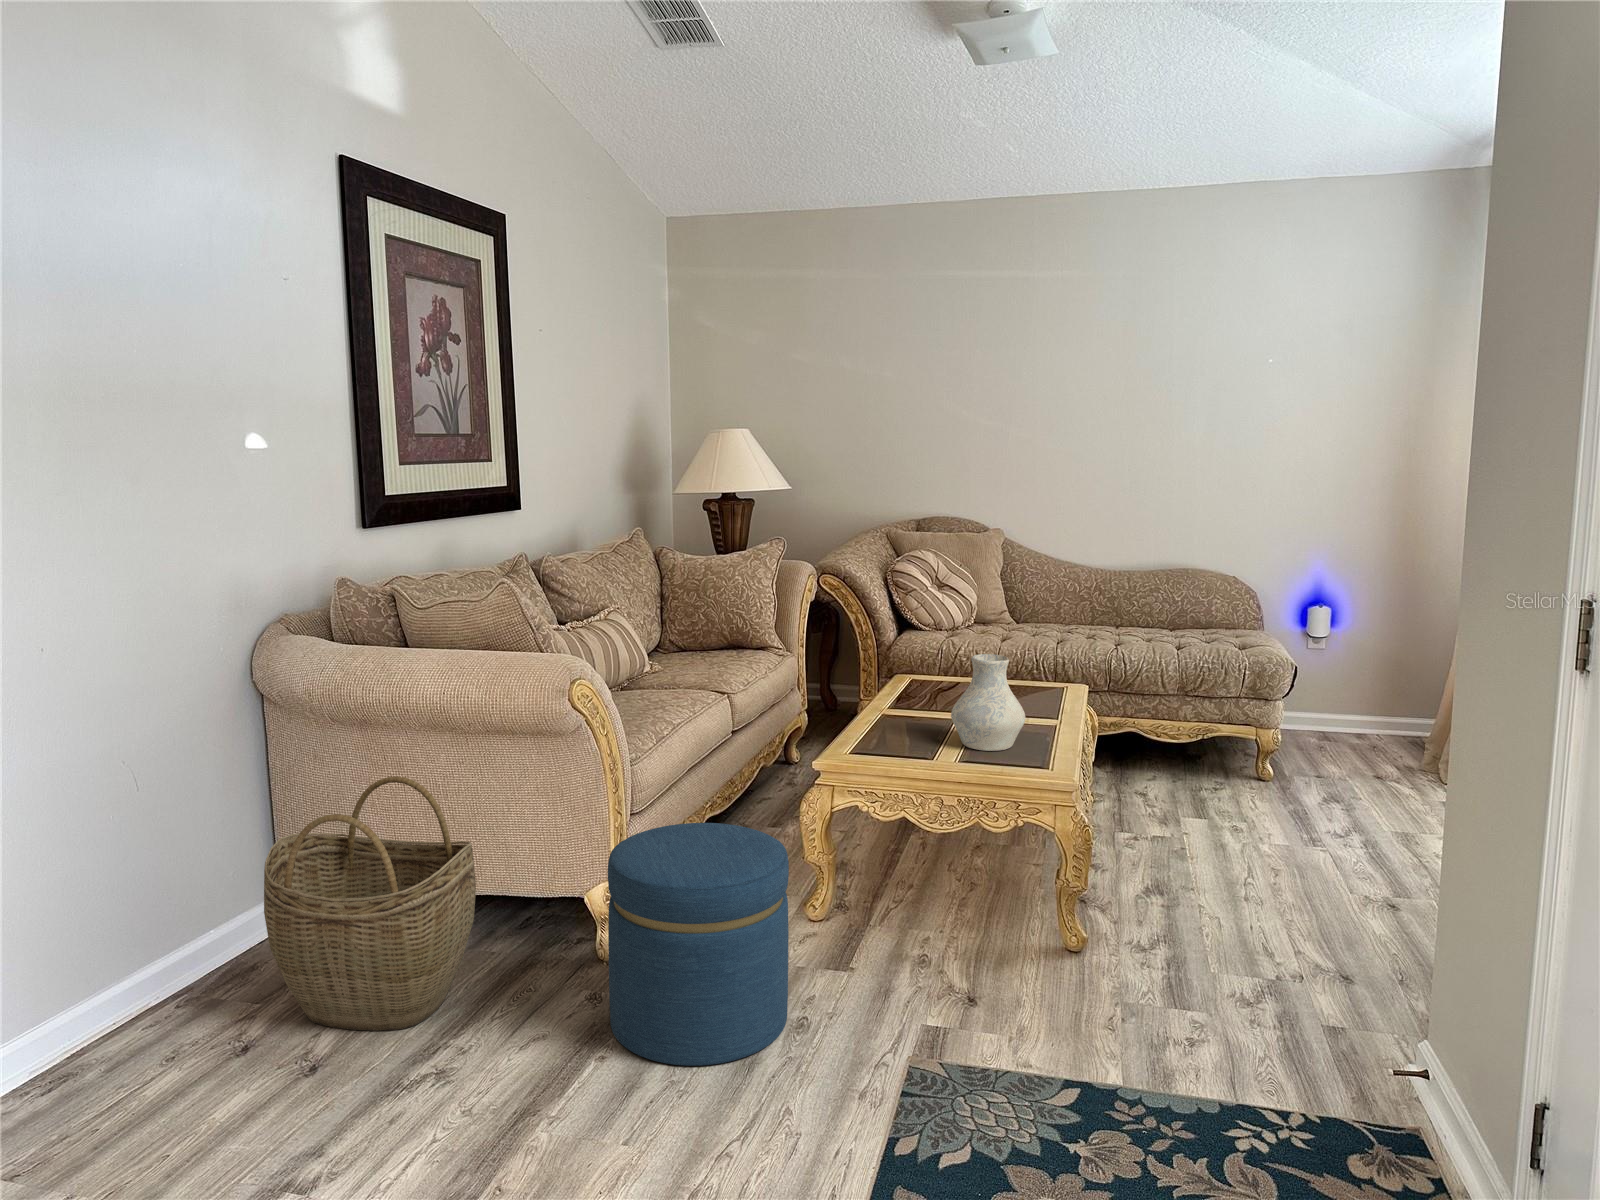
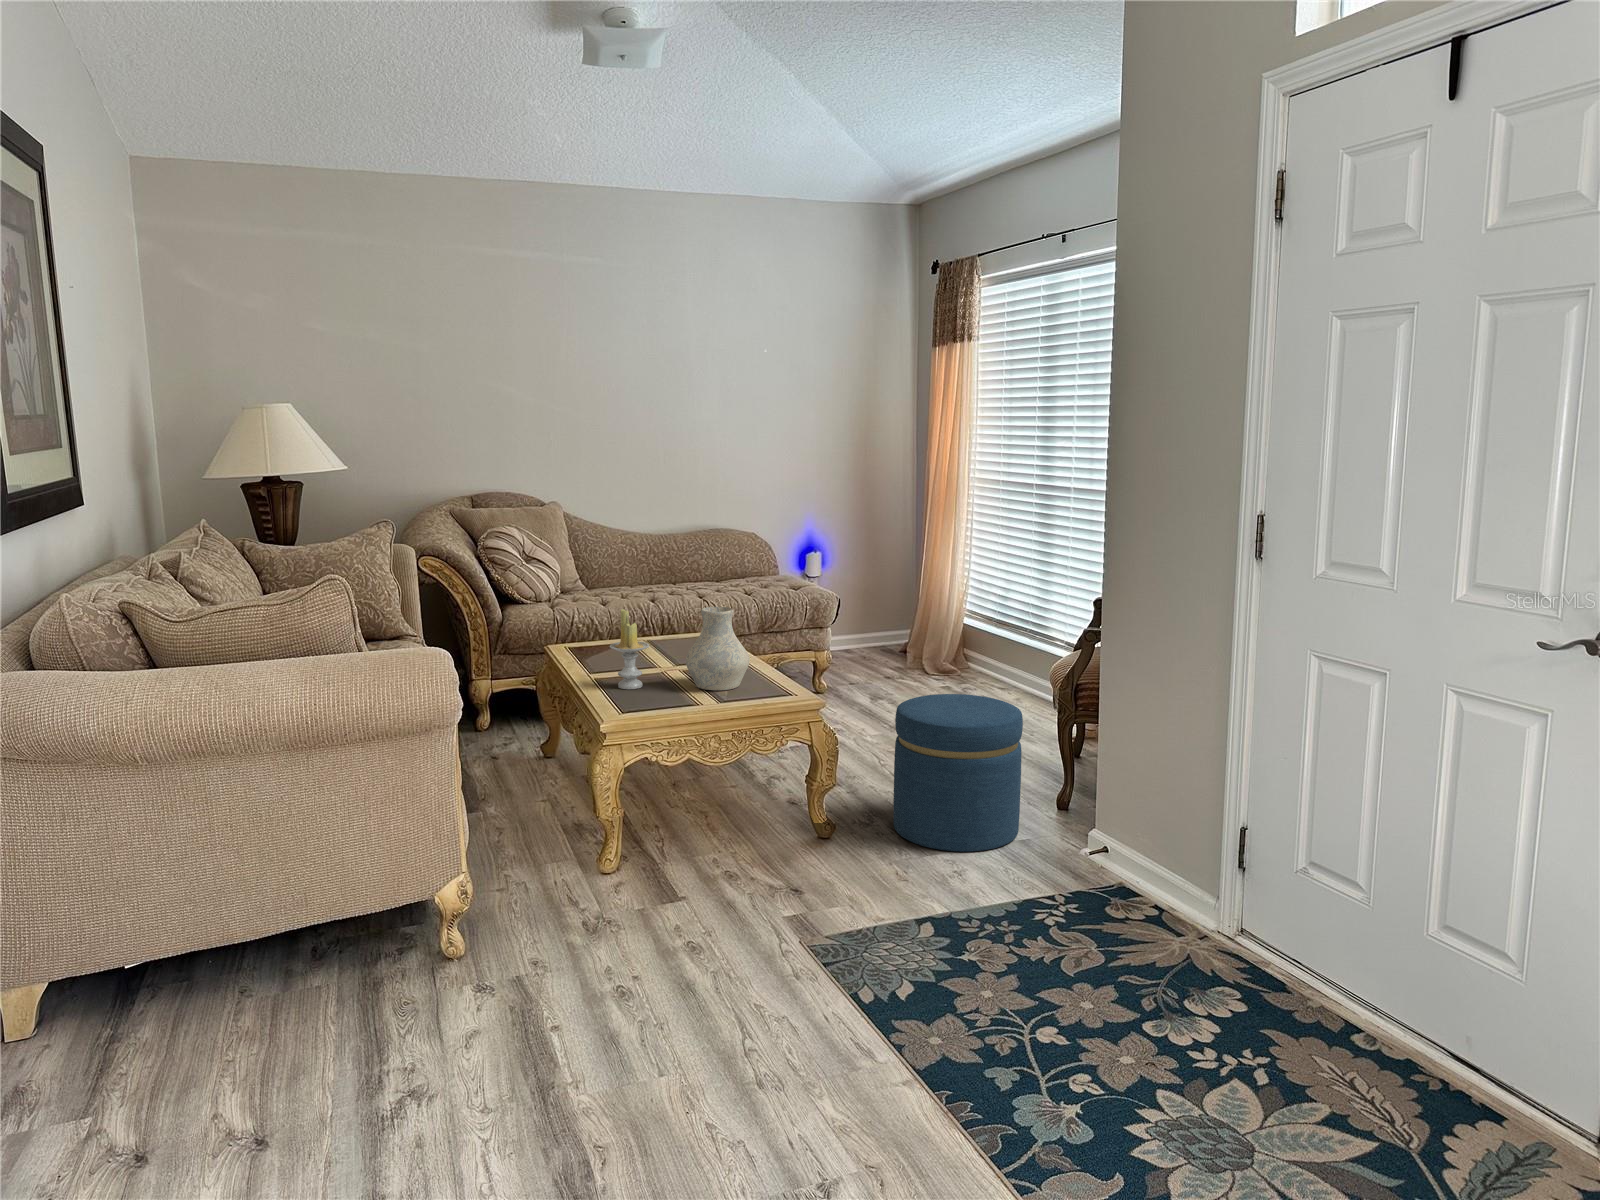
candle: none [878,645,922,733] -> present [610,609,649,689]
woven basket: present [264,776,476,1031] -> none [124,805,374,1099]
ottoman: present [608,823,789,1066] -> present [893,694,1023,852]

